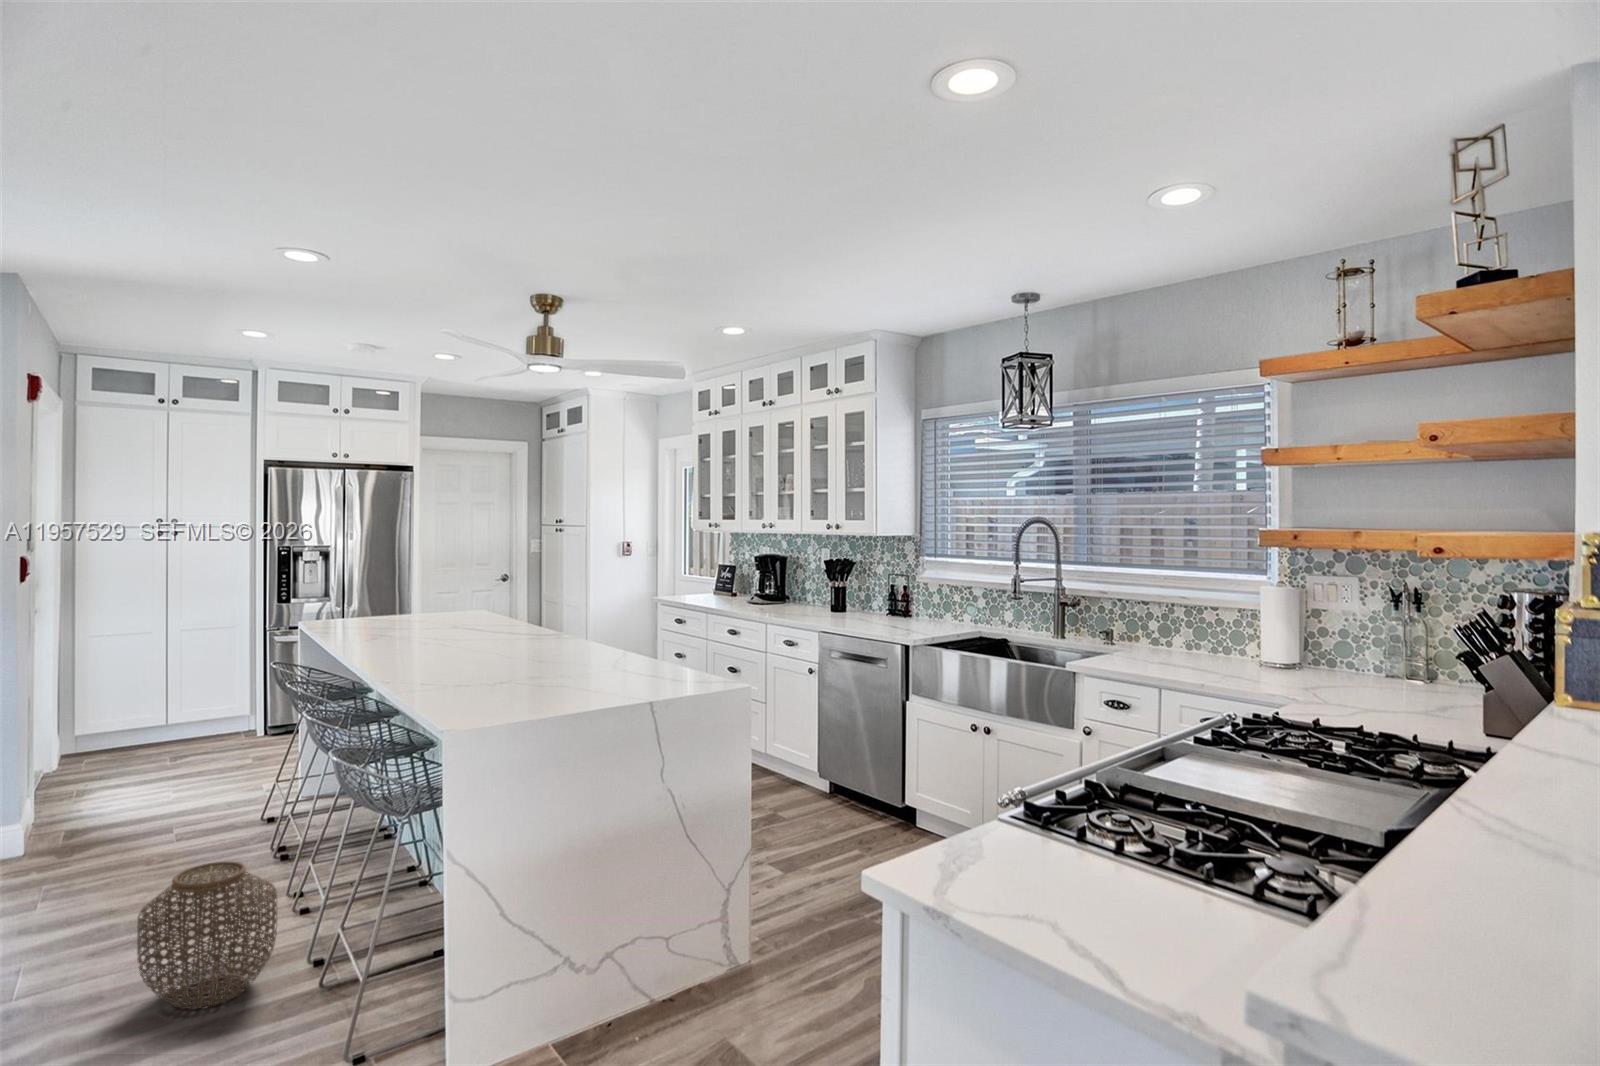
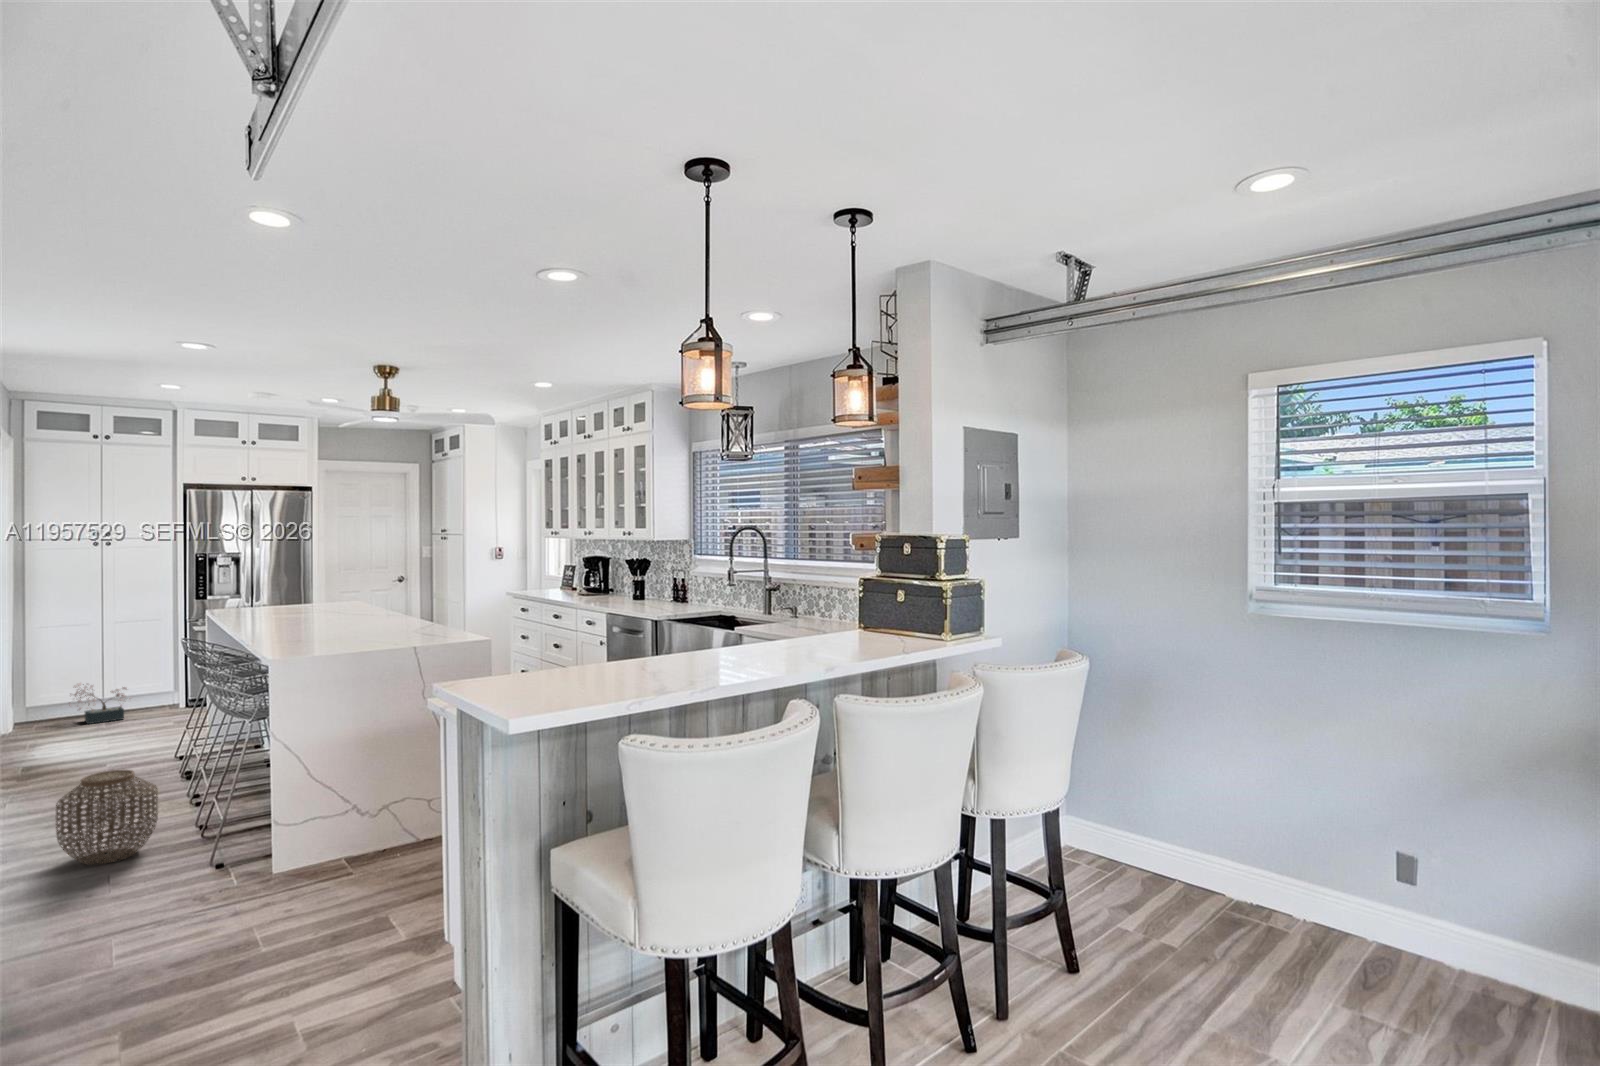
decorative plant: none [128,706,204,759] -> present [69,683,132,724]

